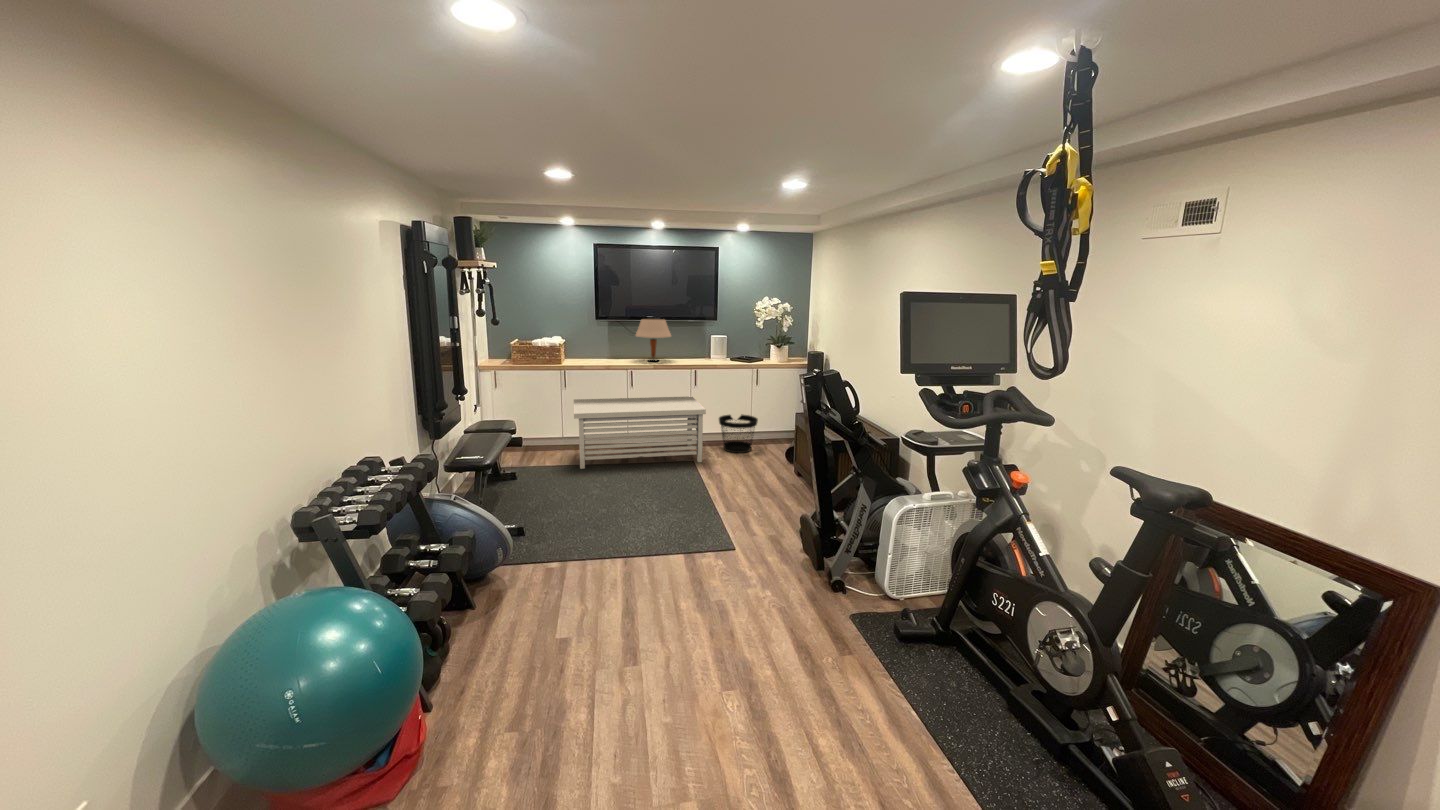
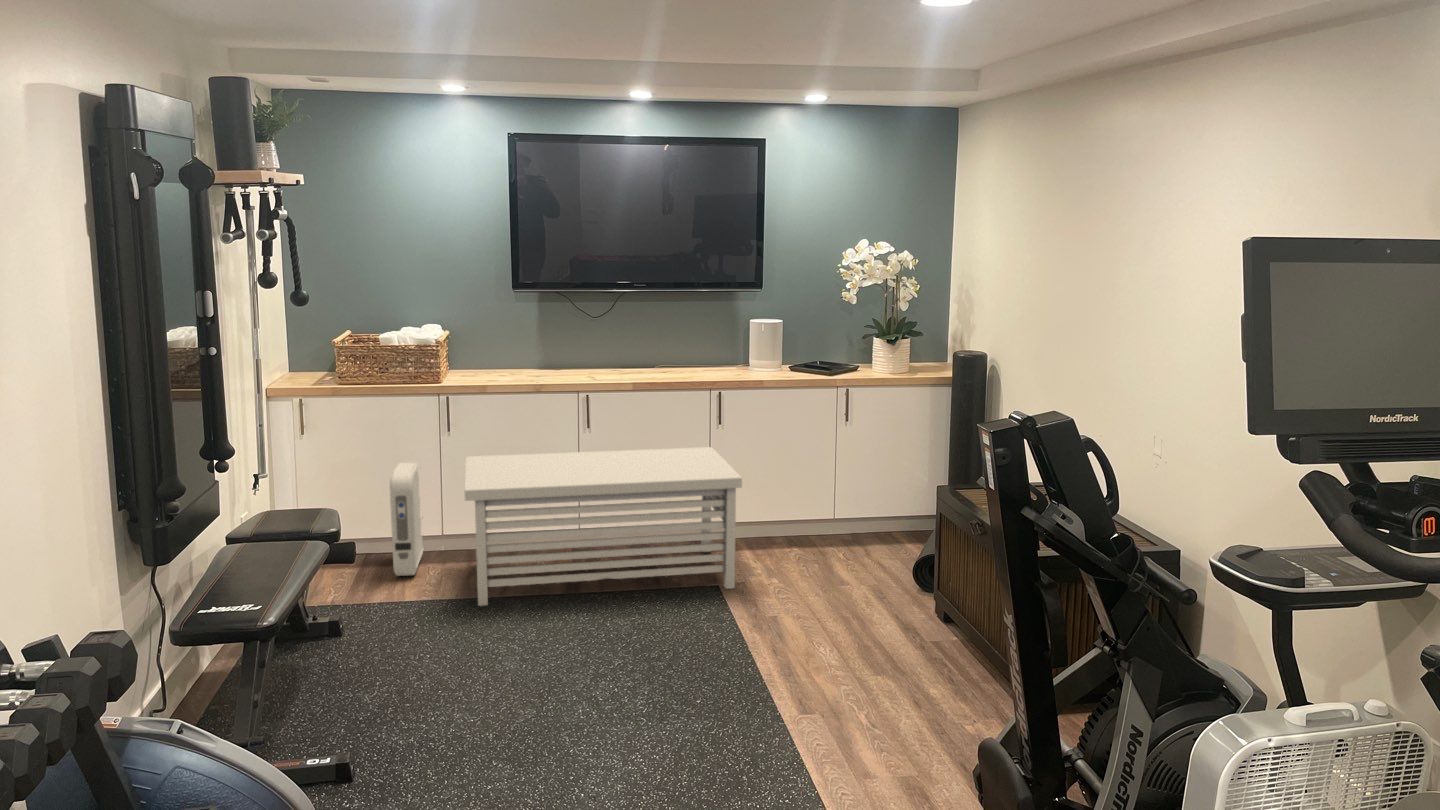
table lamp: present [636,319,671,361] -> none [593,287,668,376]
air purifier: none [537,402,553,456] -> present [390,463,424,576]
wastebasket: present [719,415,758,453] -> none [767,483,850,566]

